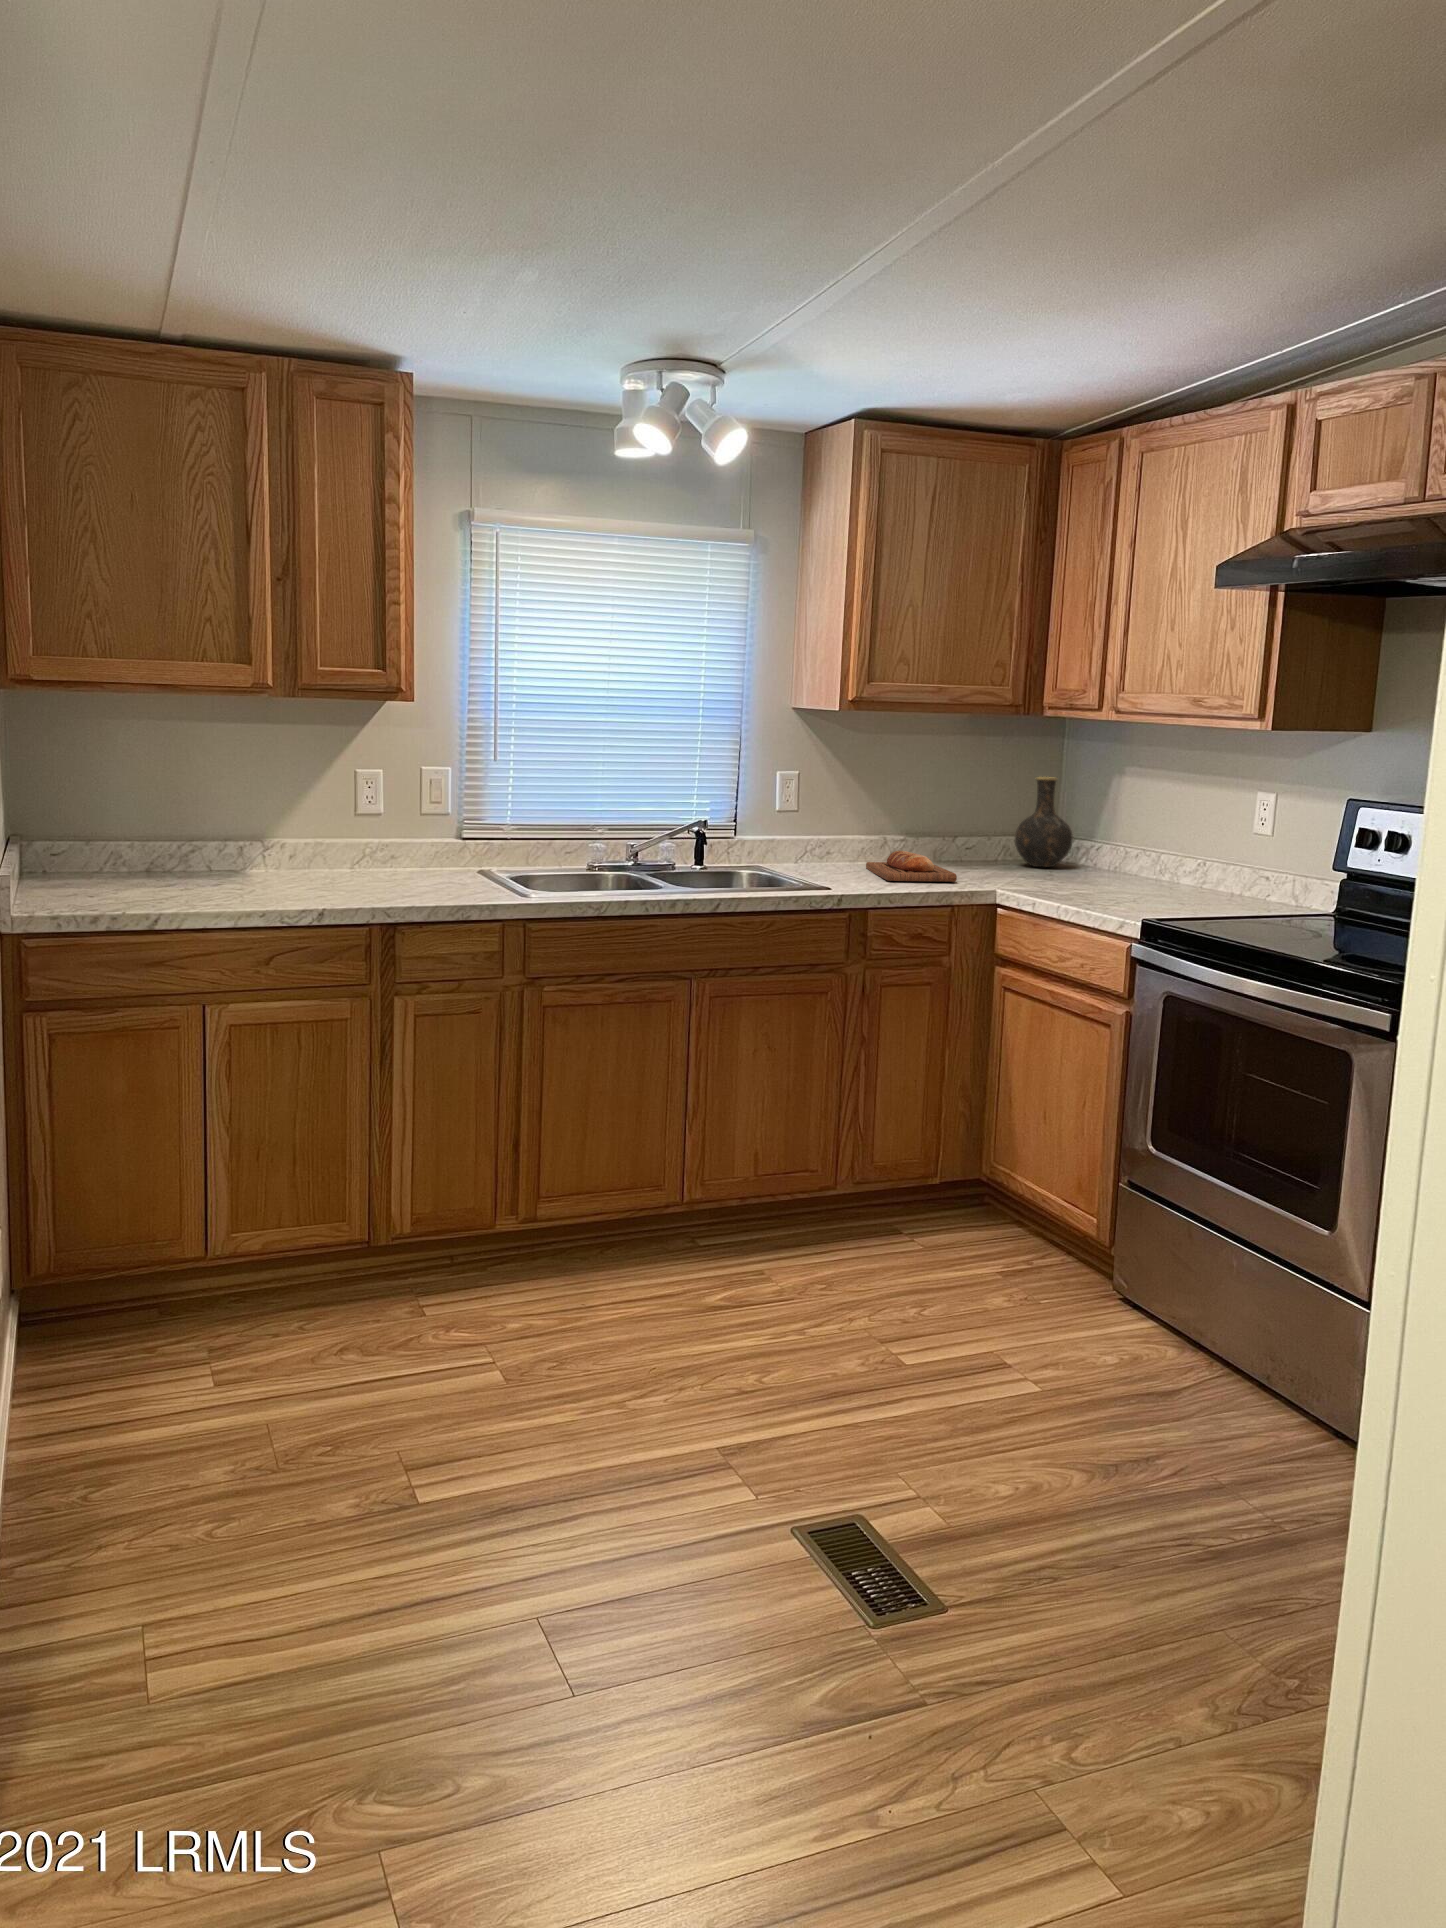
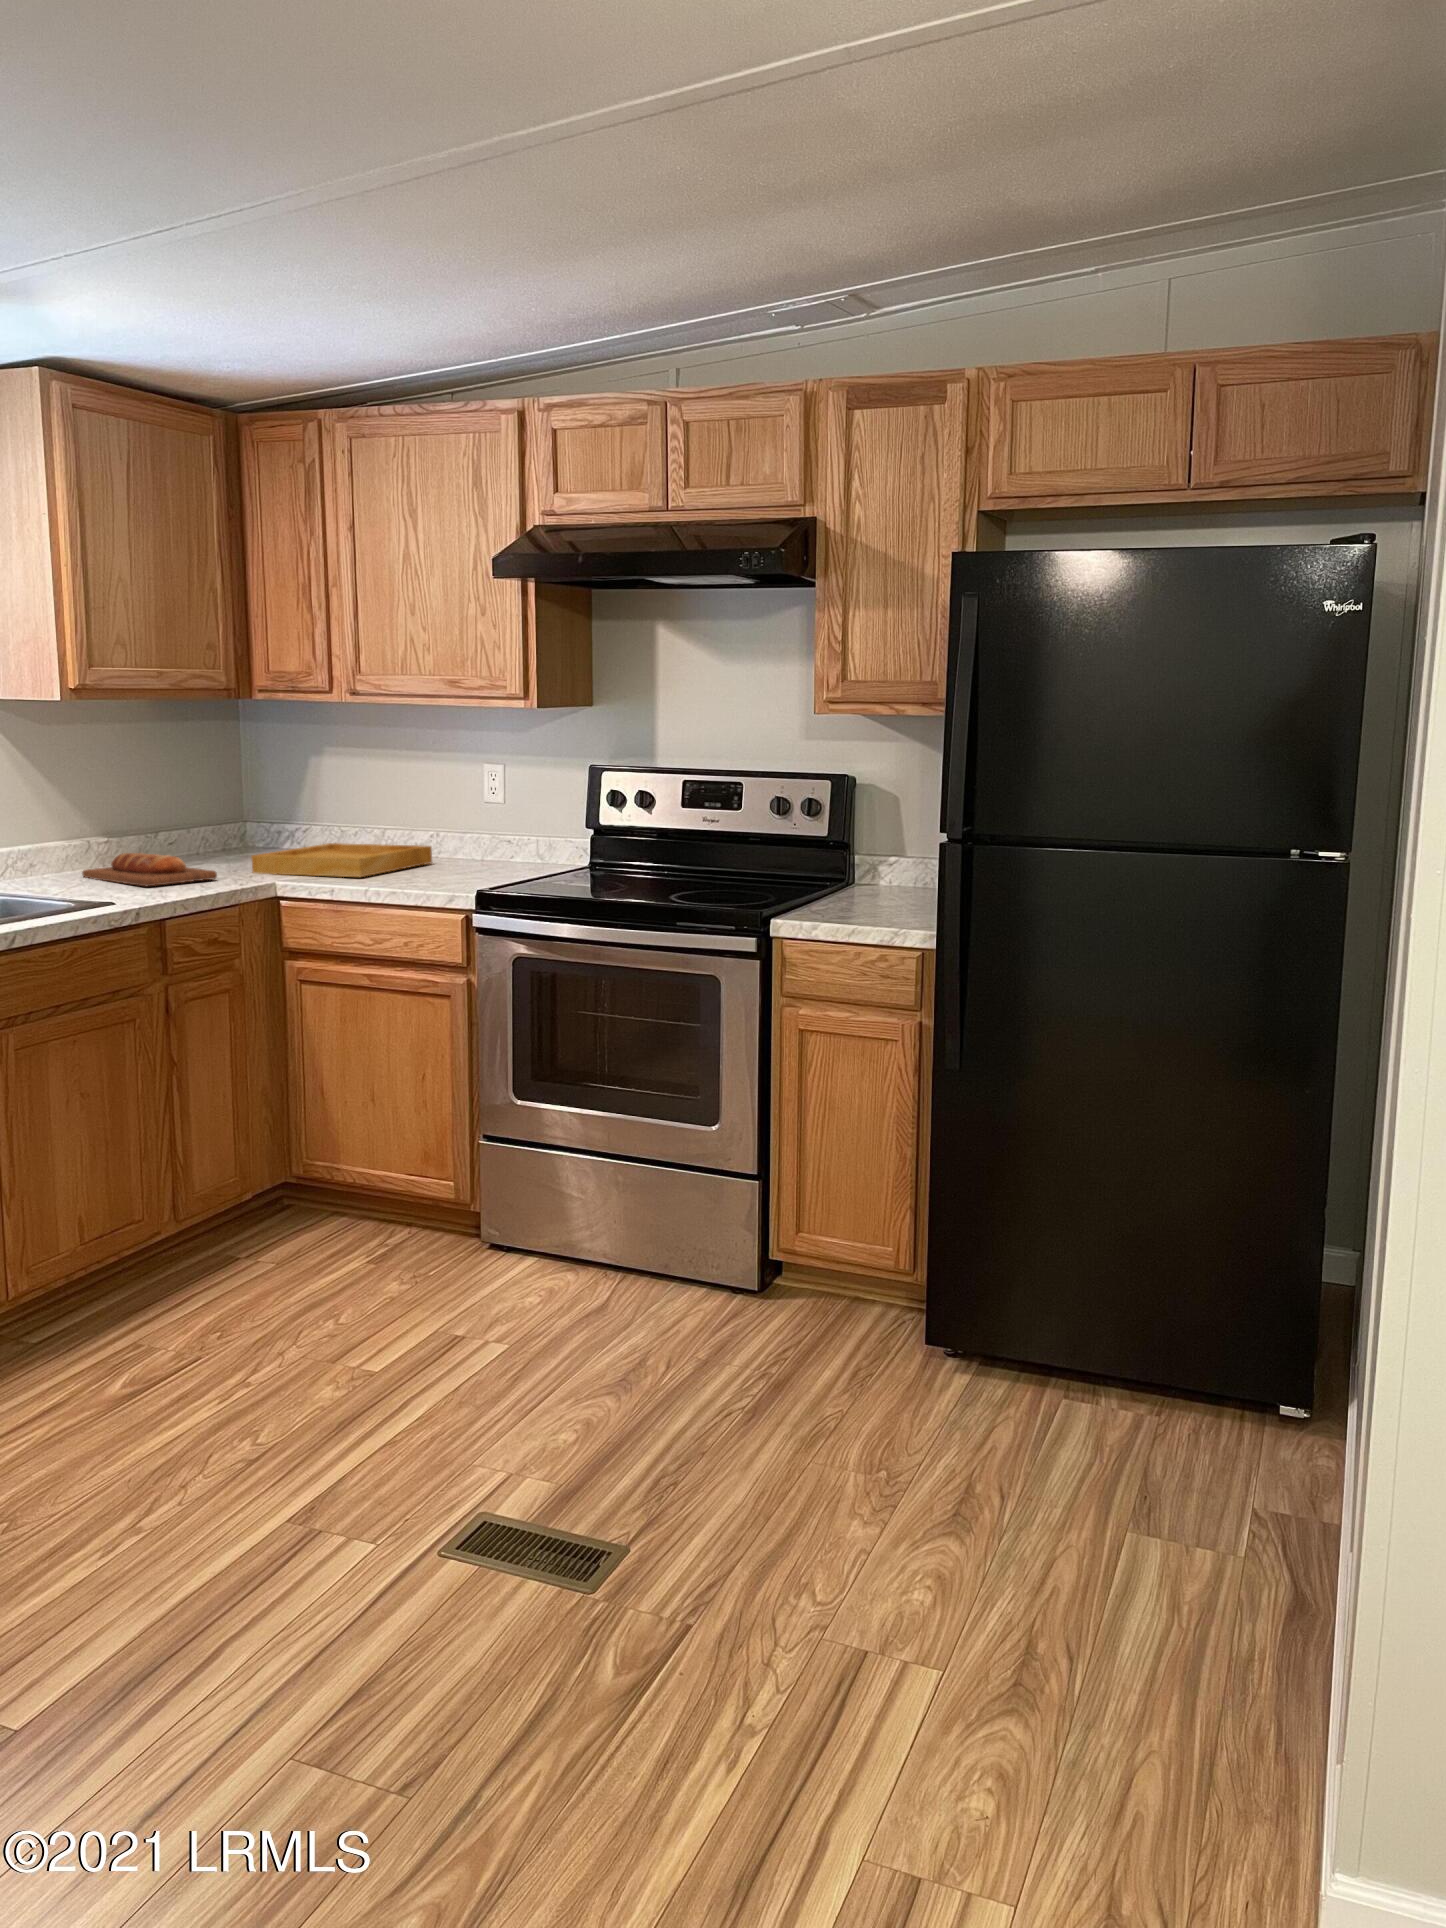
vase: present [1015,777,1073,867] -> none [220,762,281,856]
tray: none [1001,862,1184,895] -> present [251,843,432,877]

